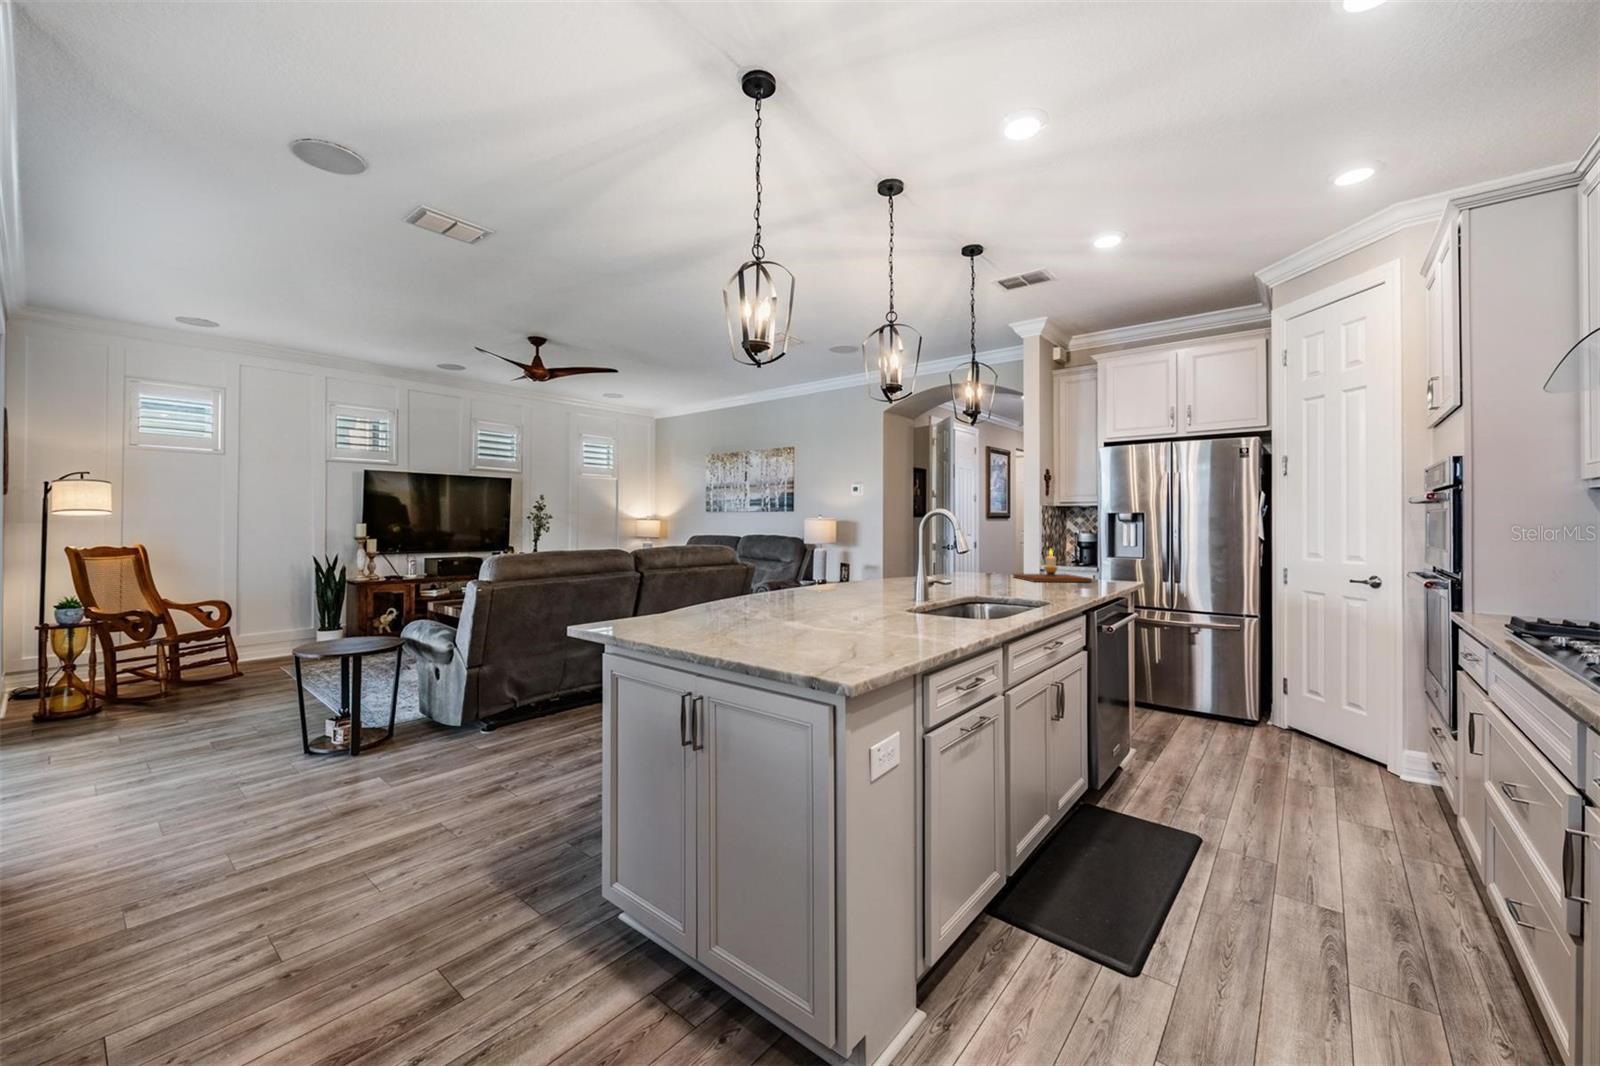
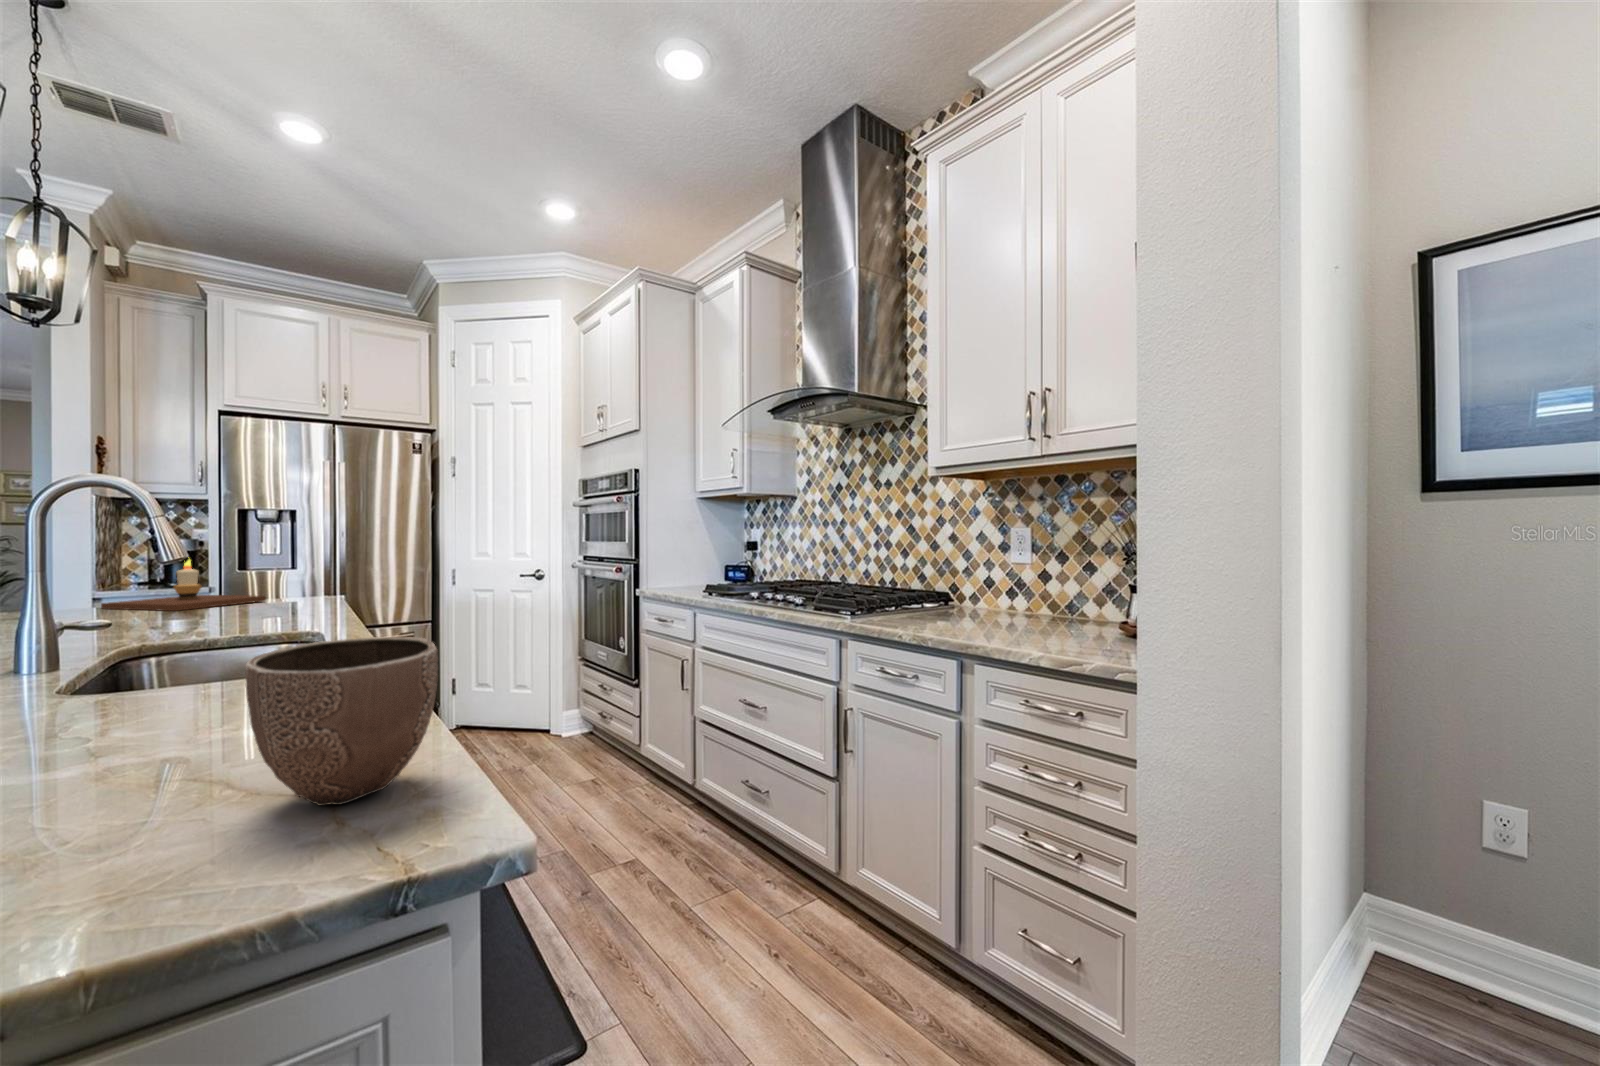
decorative bowl: none [817,592,885,659] -> present [245,637,438,806]

